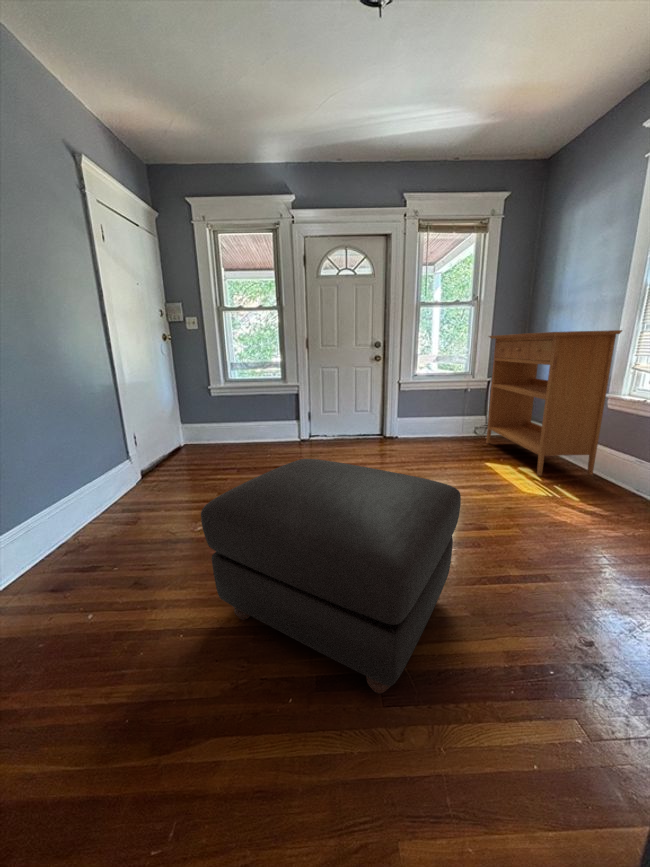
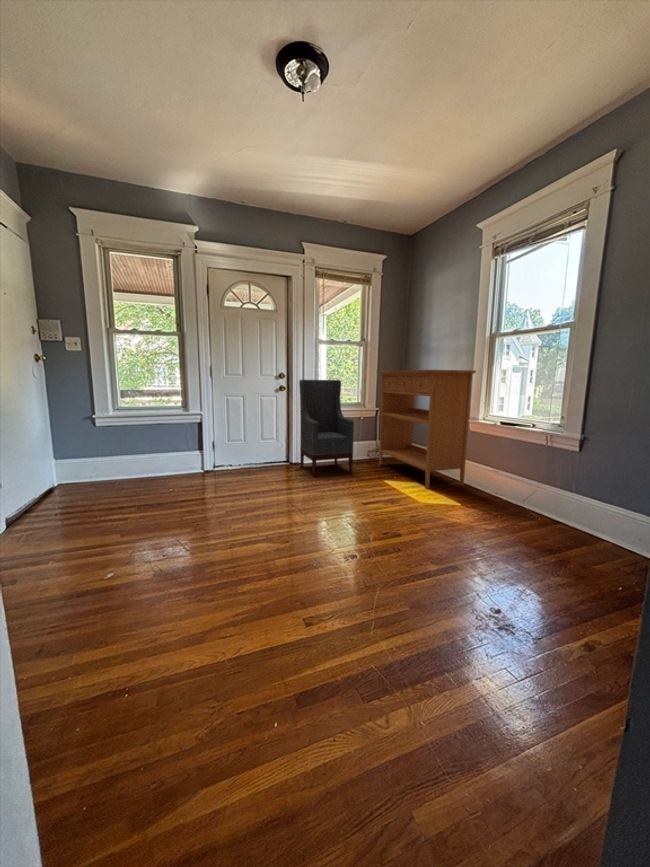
armchair: none [396,347,455,452] -> present [299,380,354,476]
ottoman: present [201,459,461,693] -> none [150,483,398,701]

